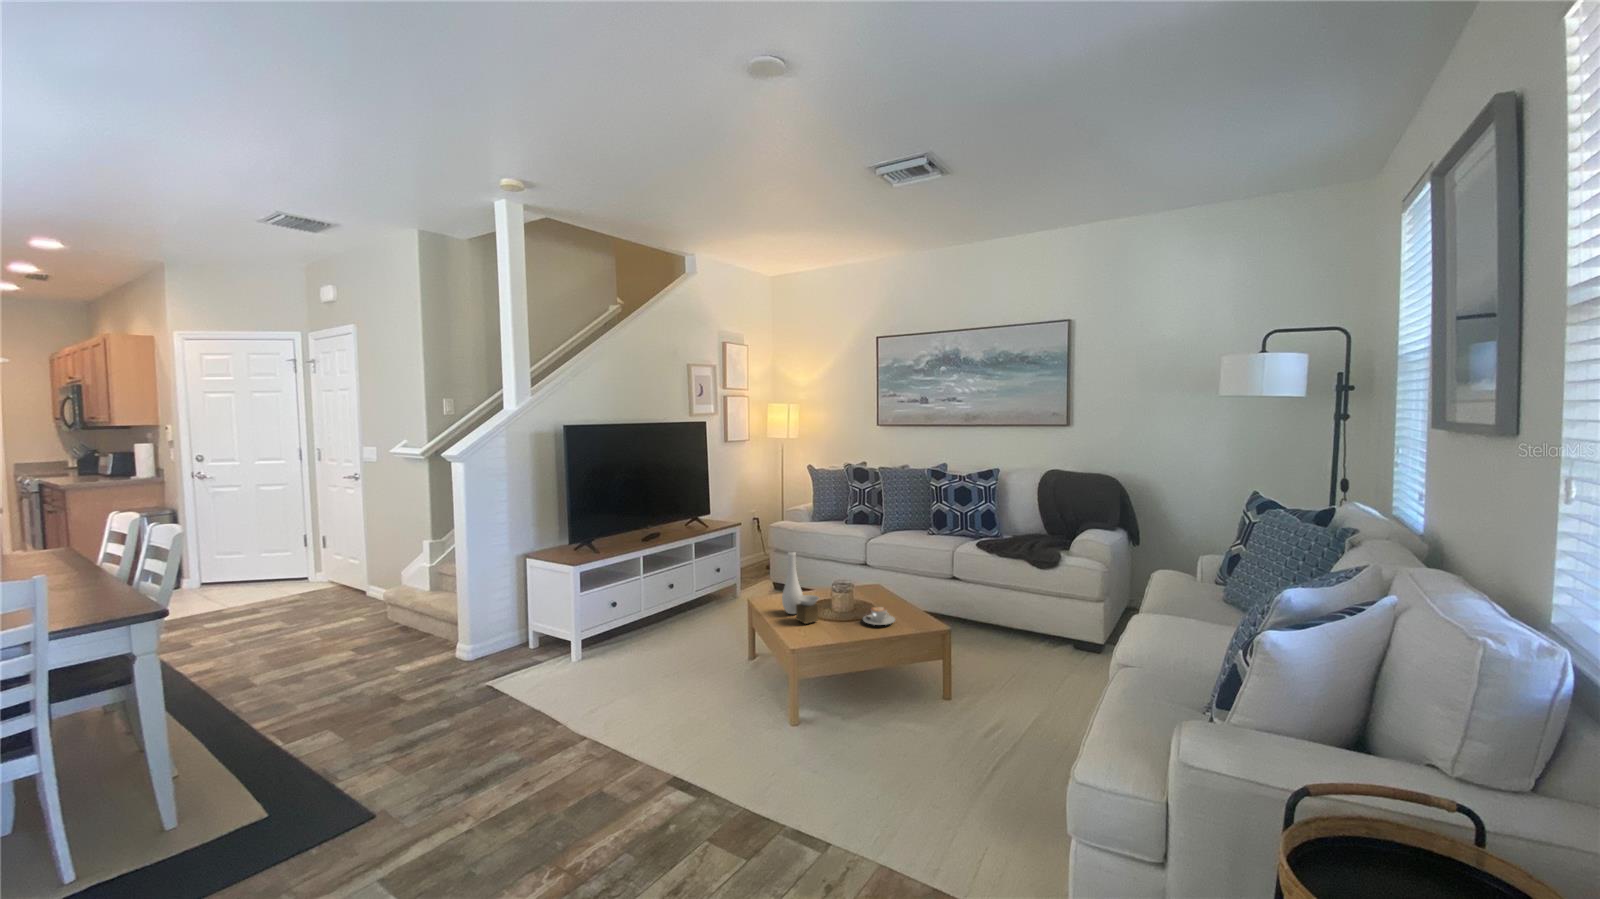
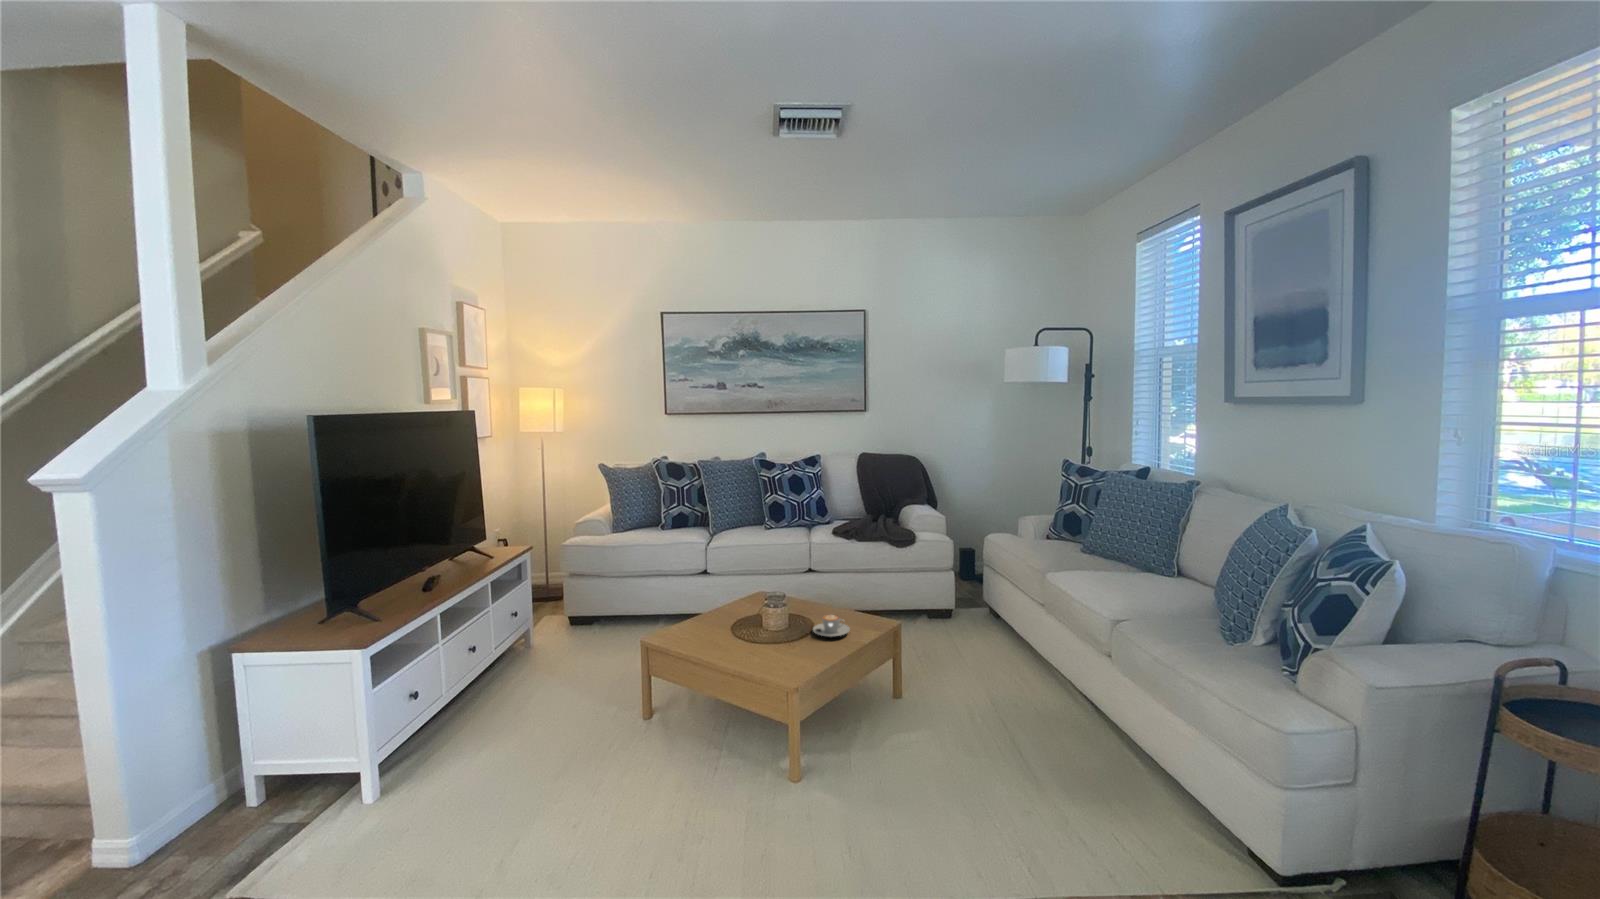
vase: present [782,552,819,624] -> none [713,568,772,654]

